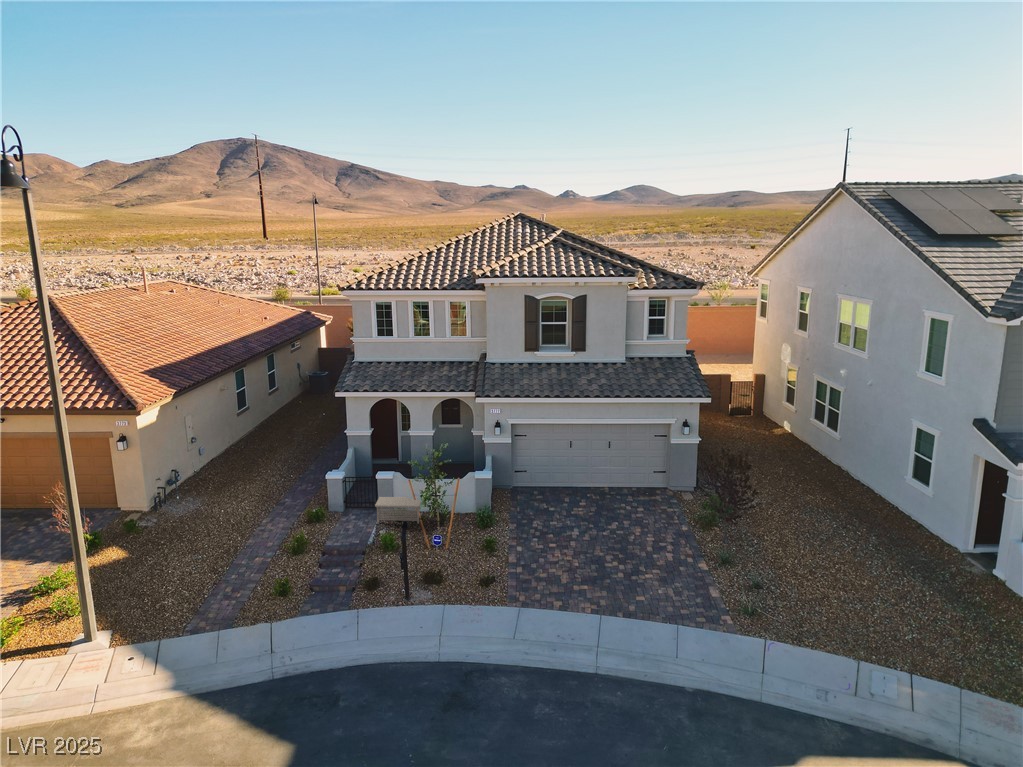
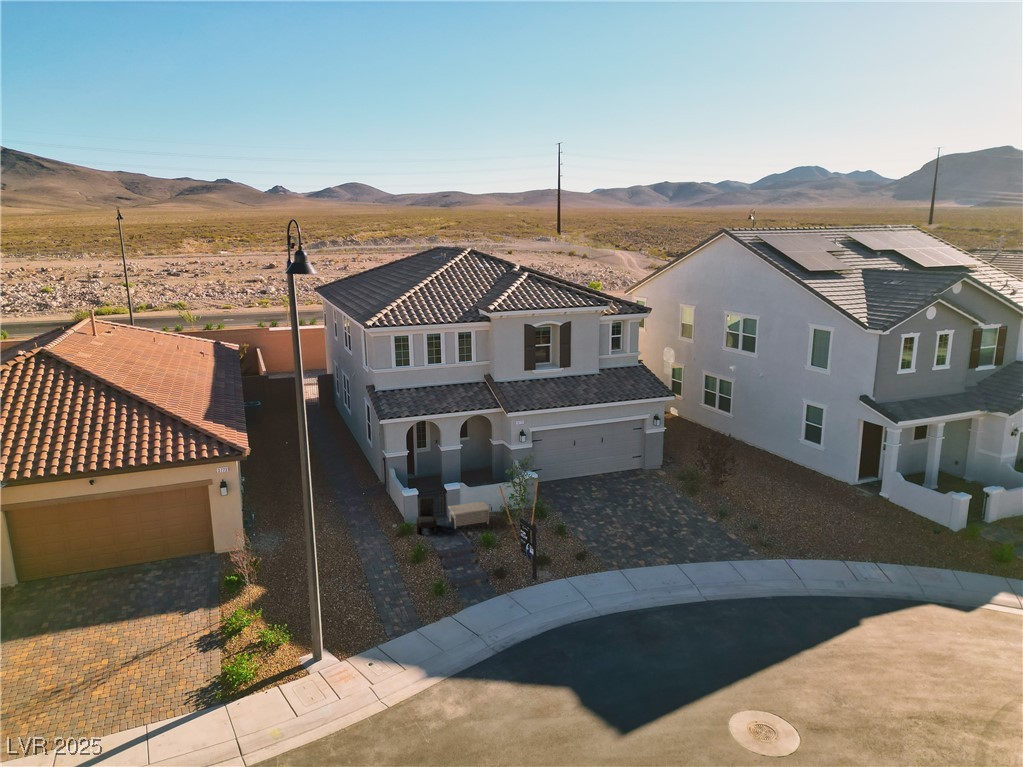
lounge chair: none [332,482,363,524] -> present [417,498,437,533]

